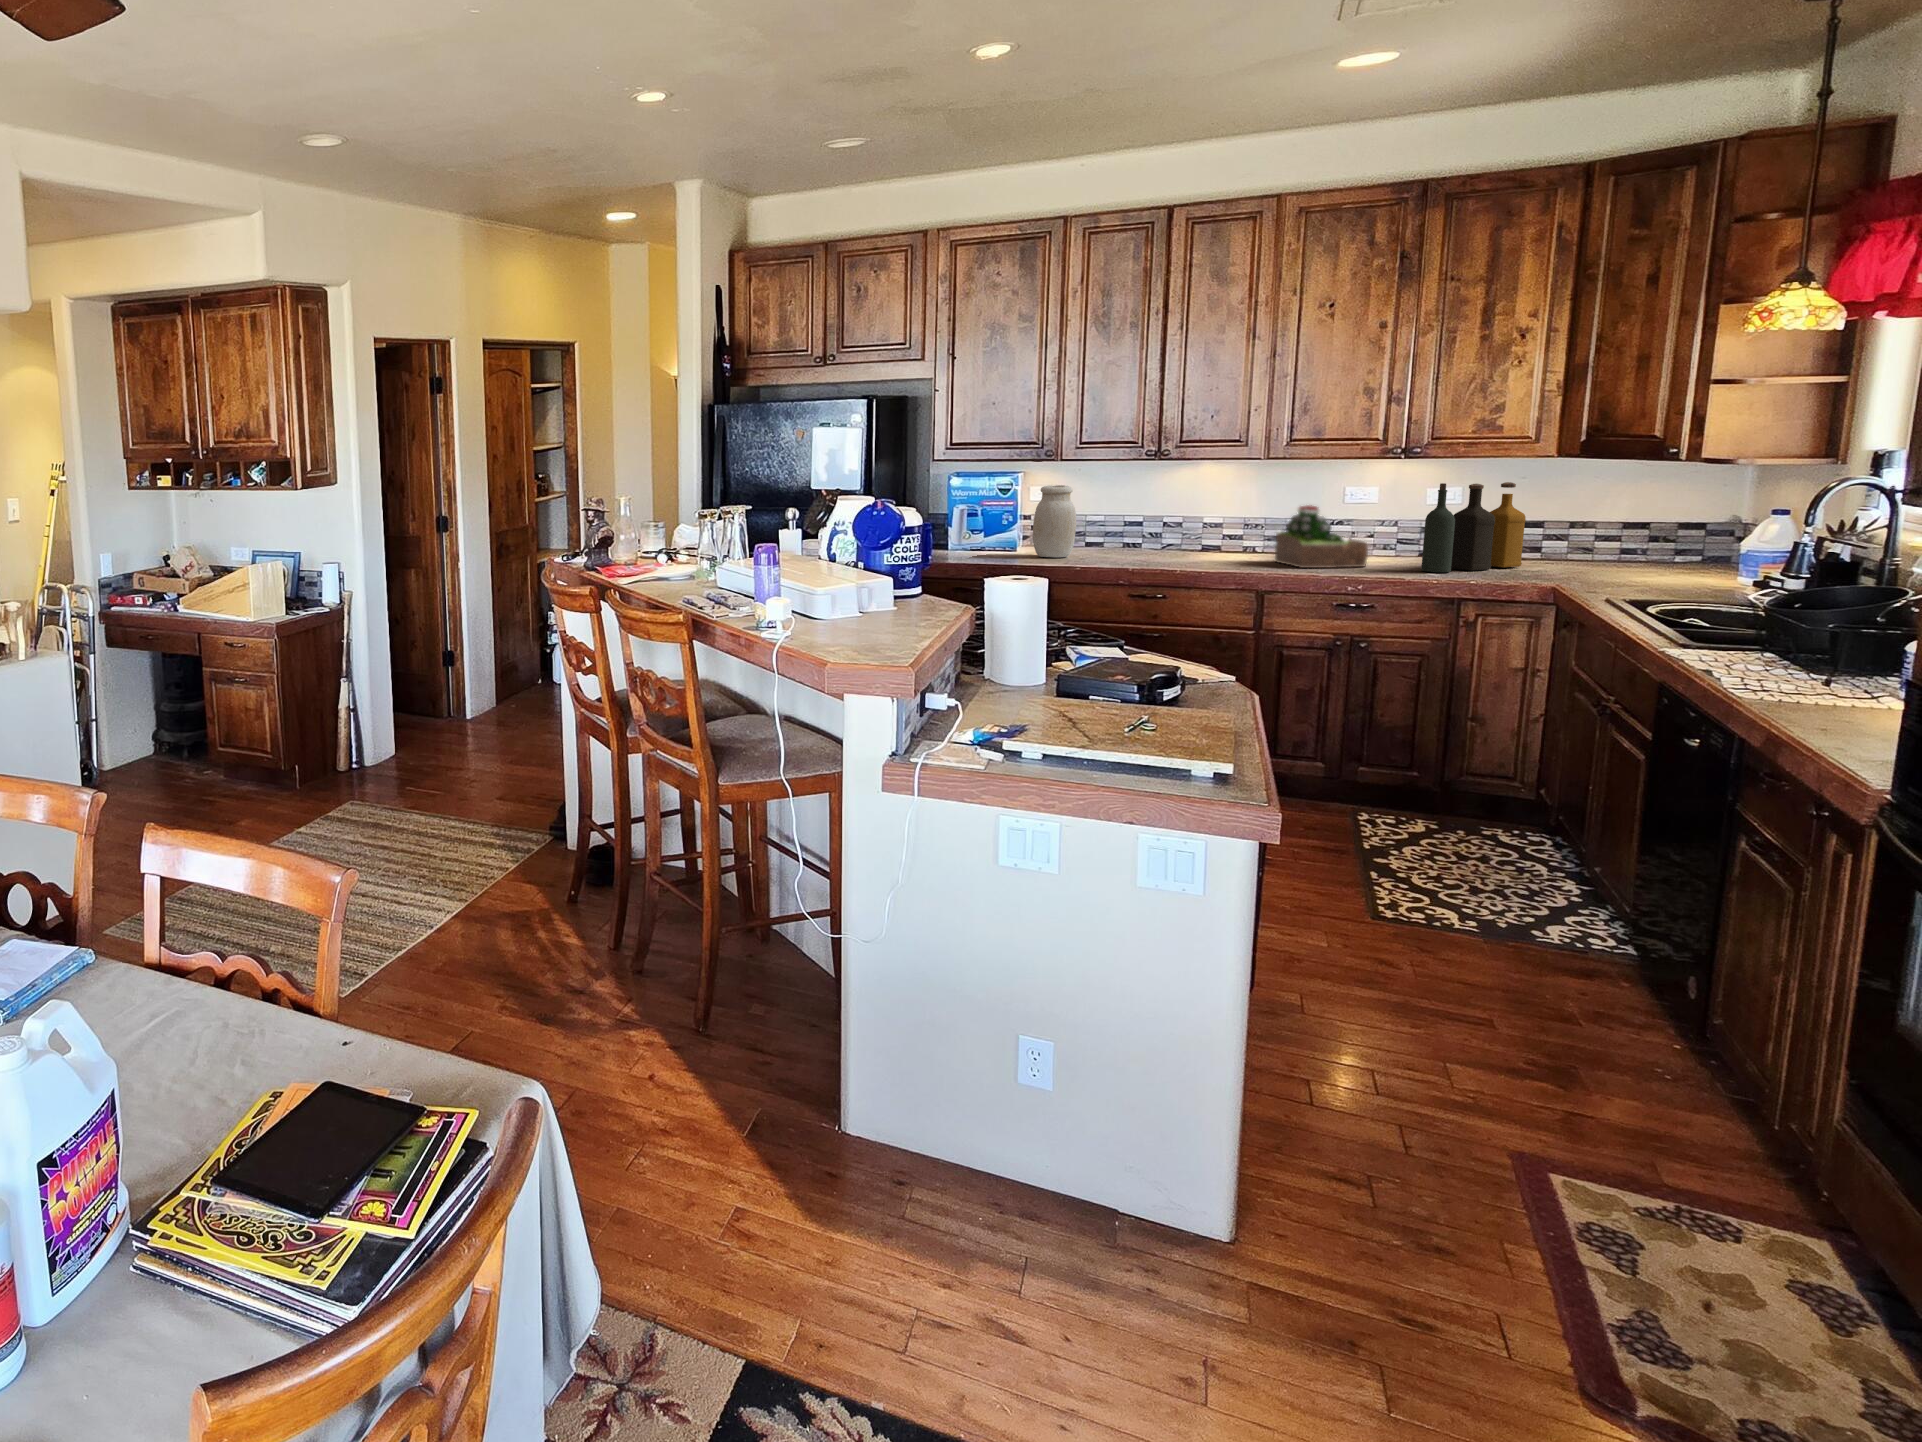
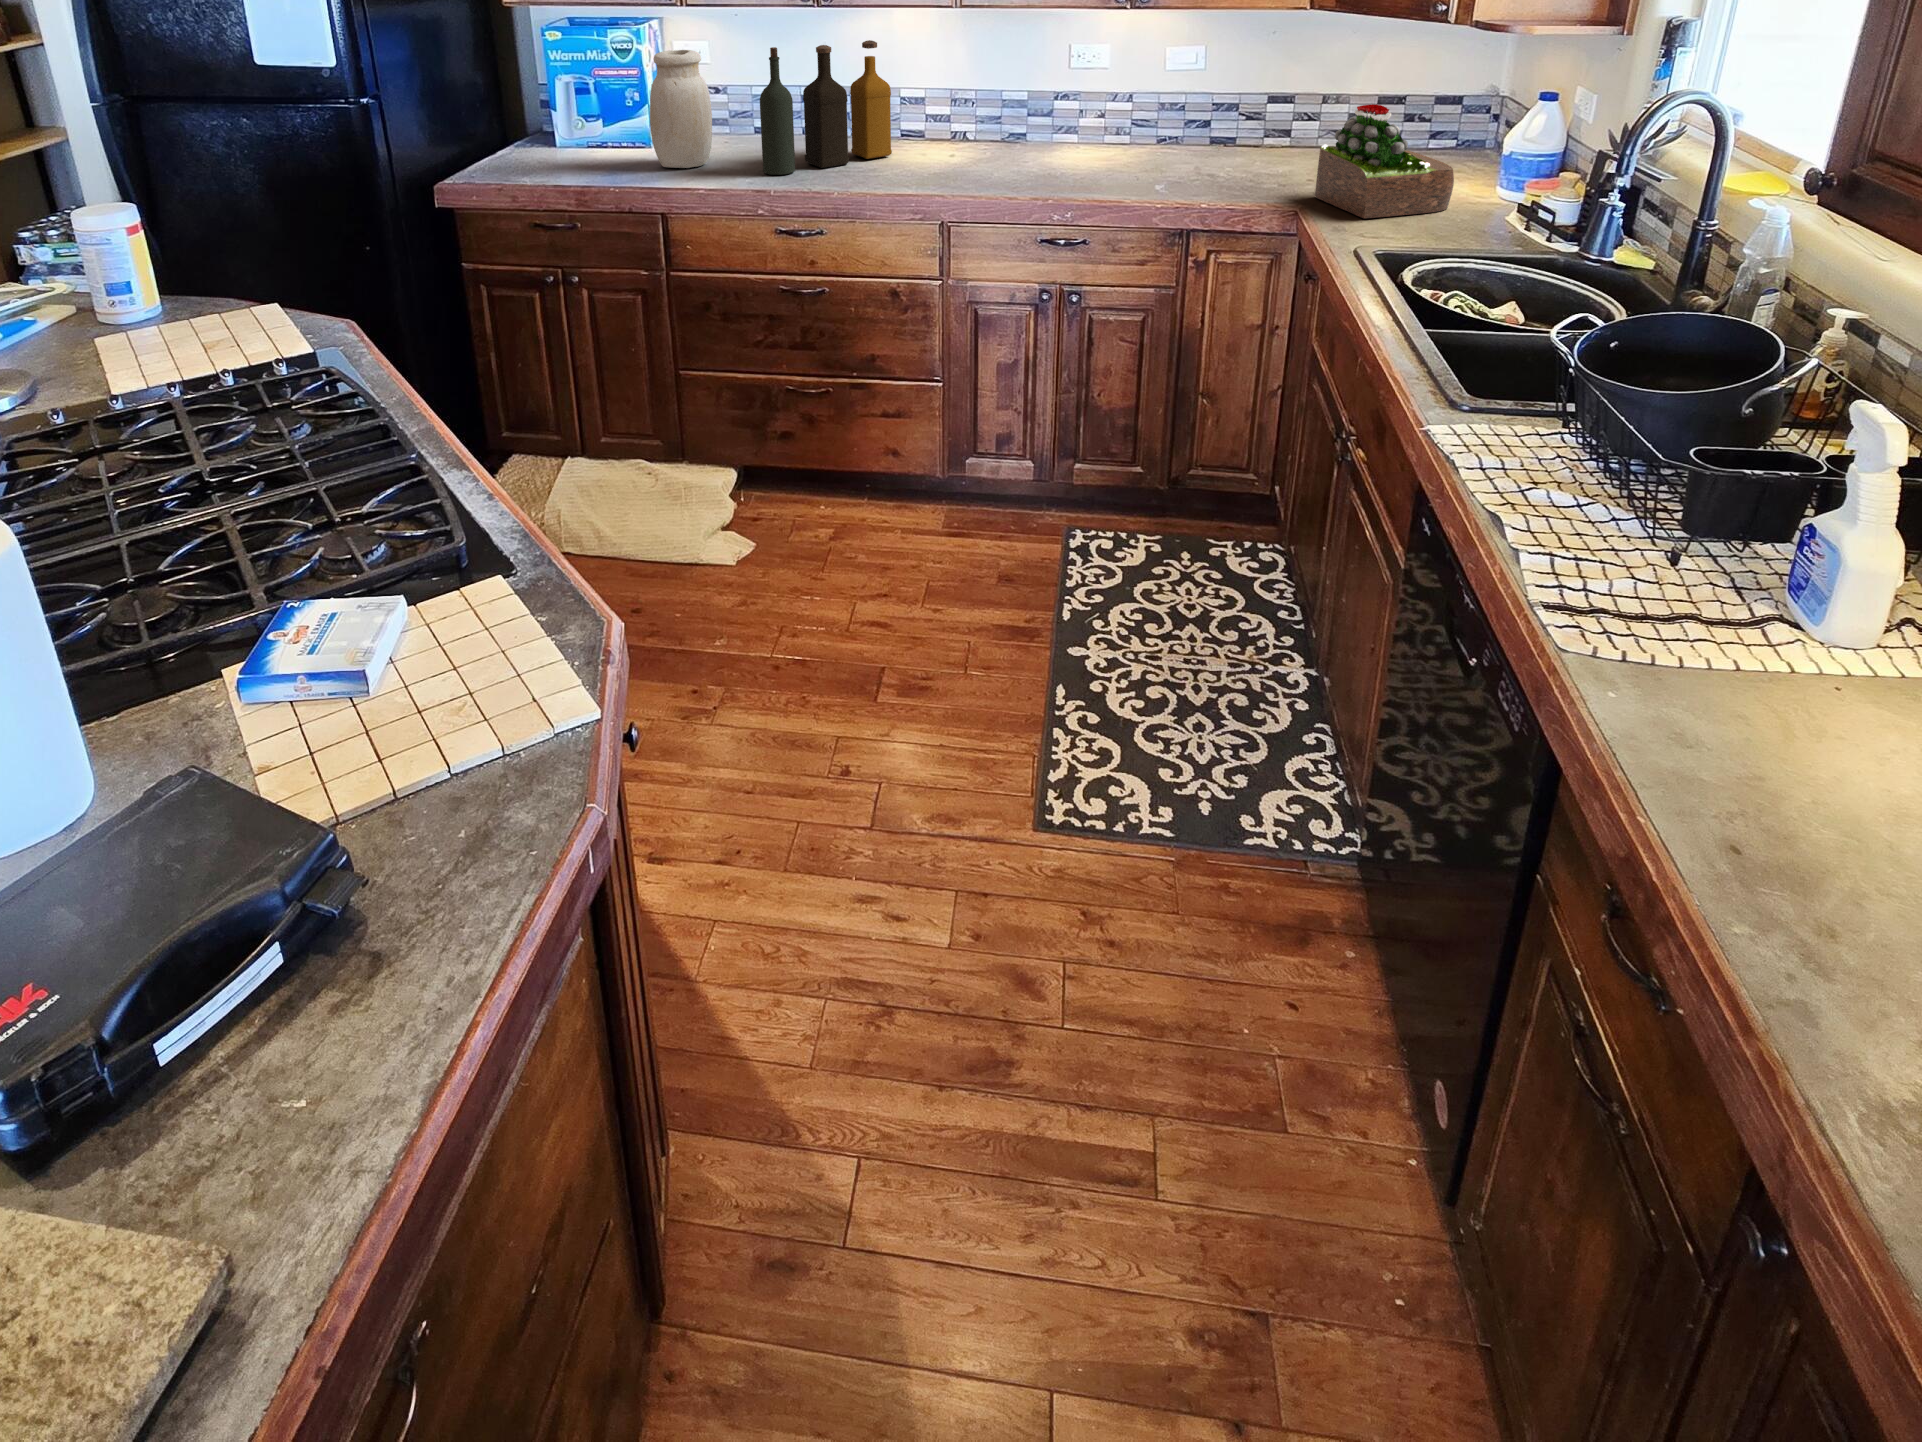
bottle: present [1421,482,1526,572] -> present [760,40,892,175]
succulent plant: present [1275,505,1368,568] -> present [1315,104,1454,218]

